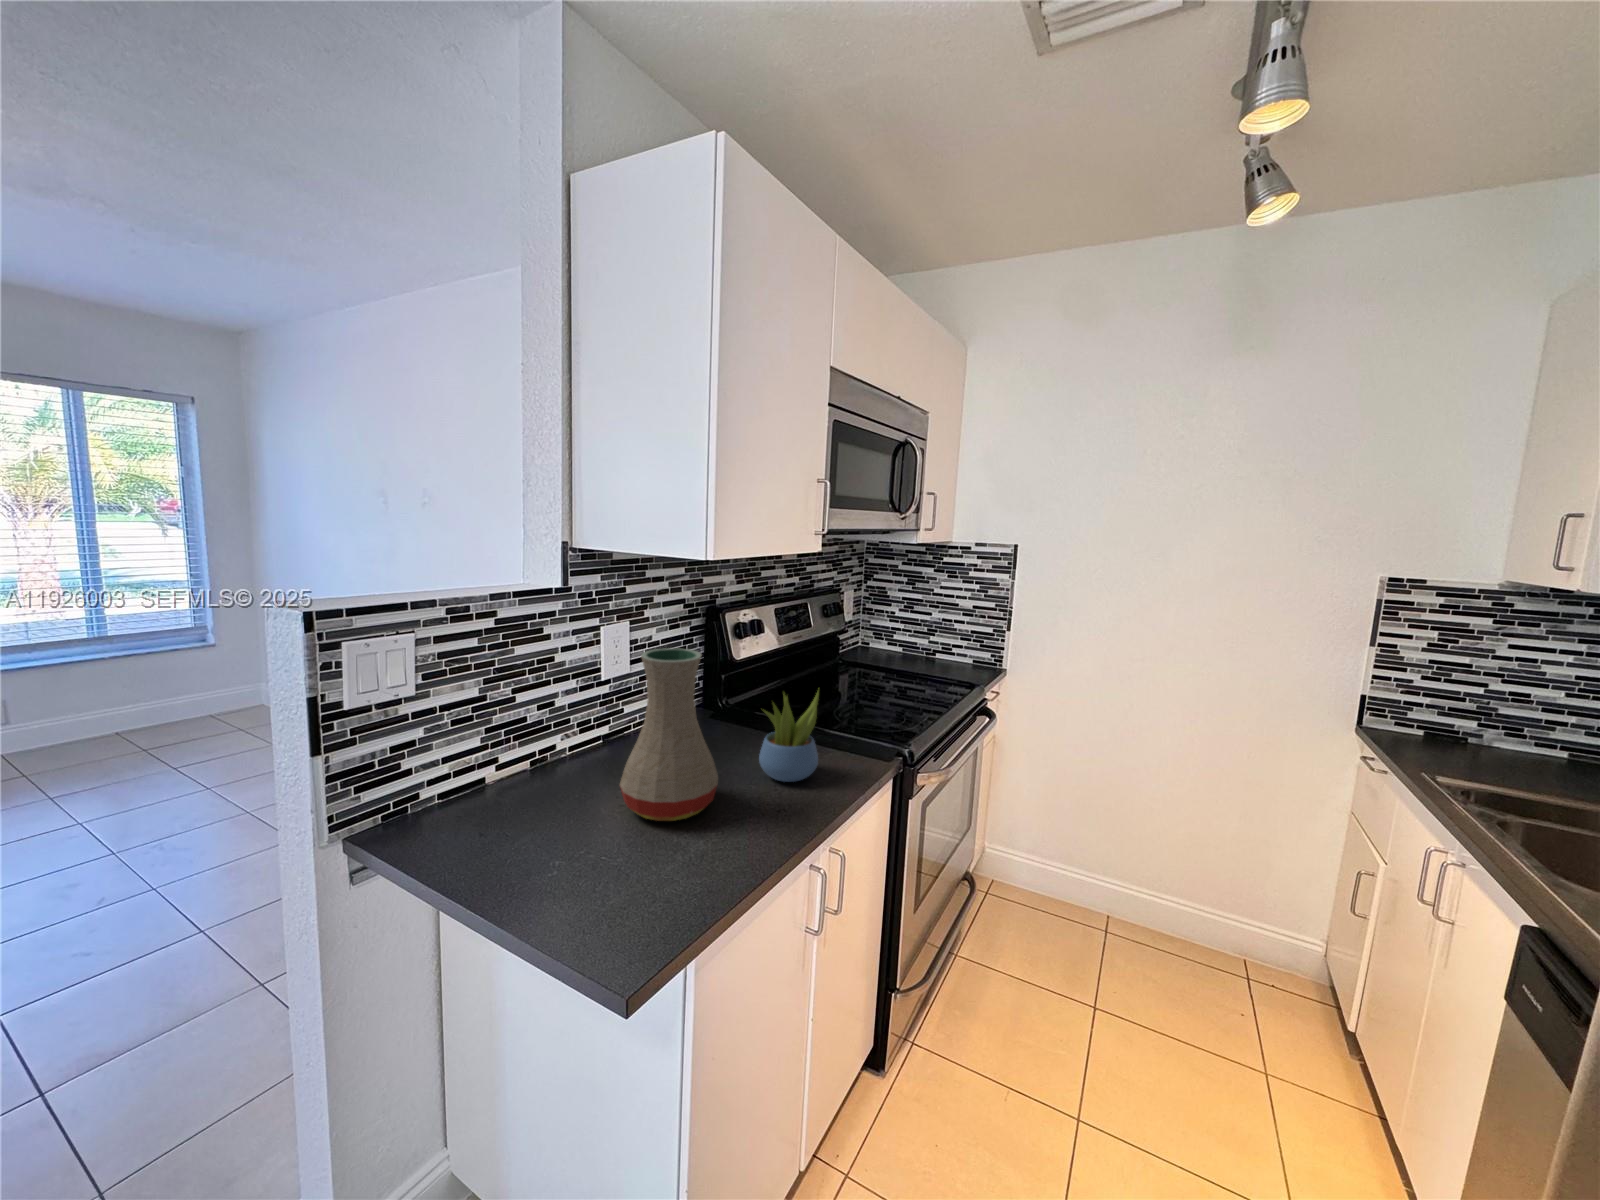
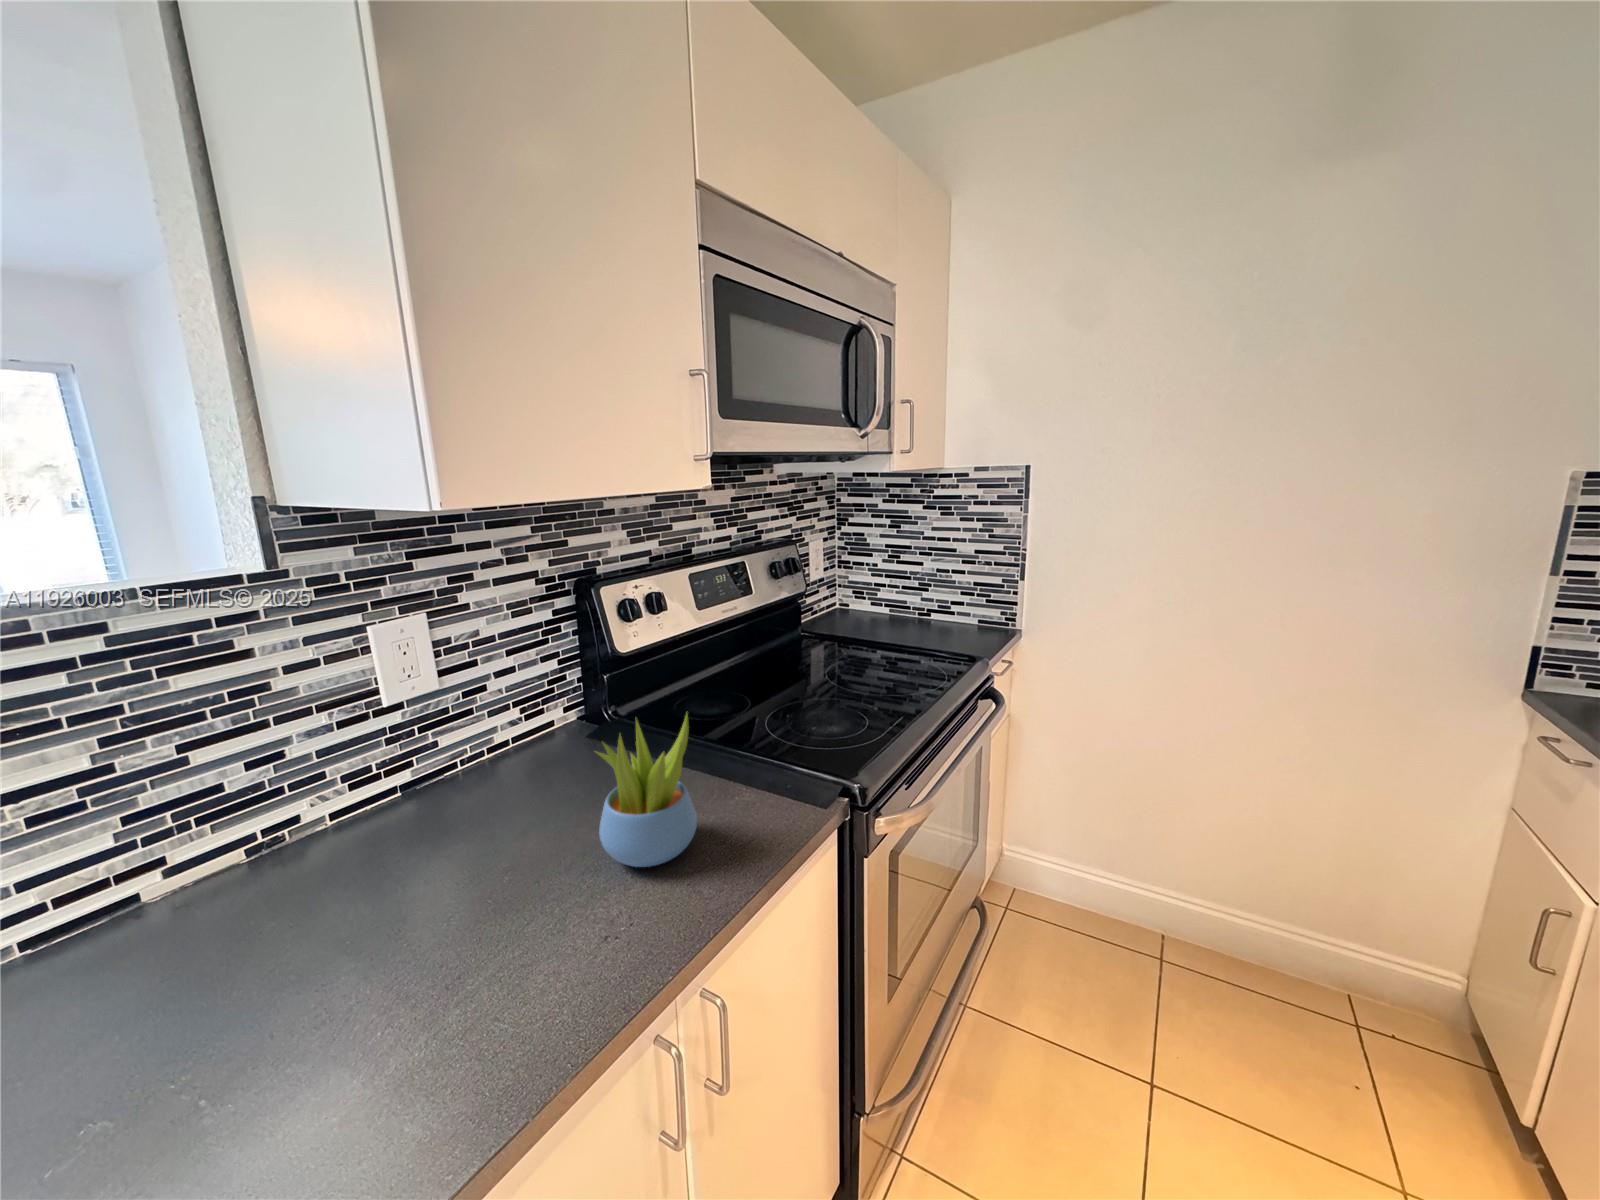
vase: present [620,648,718,821] -> none [304,672,499,984]

